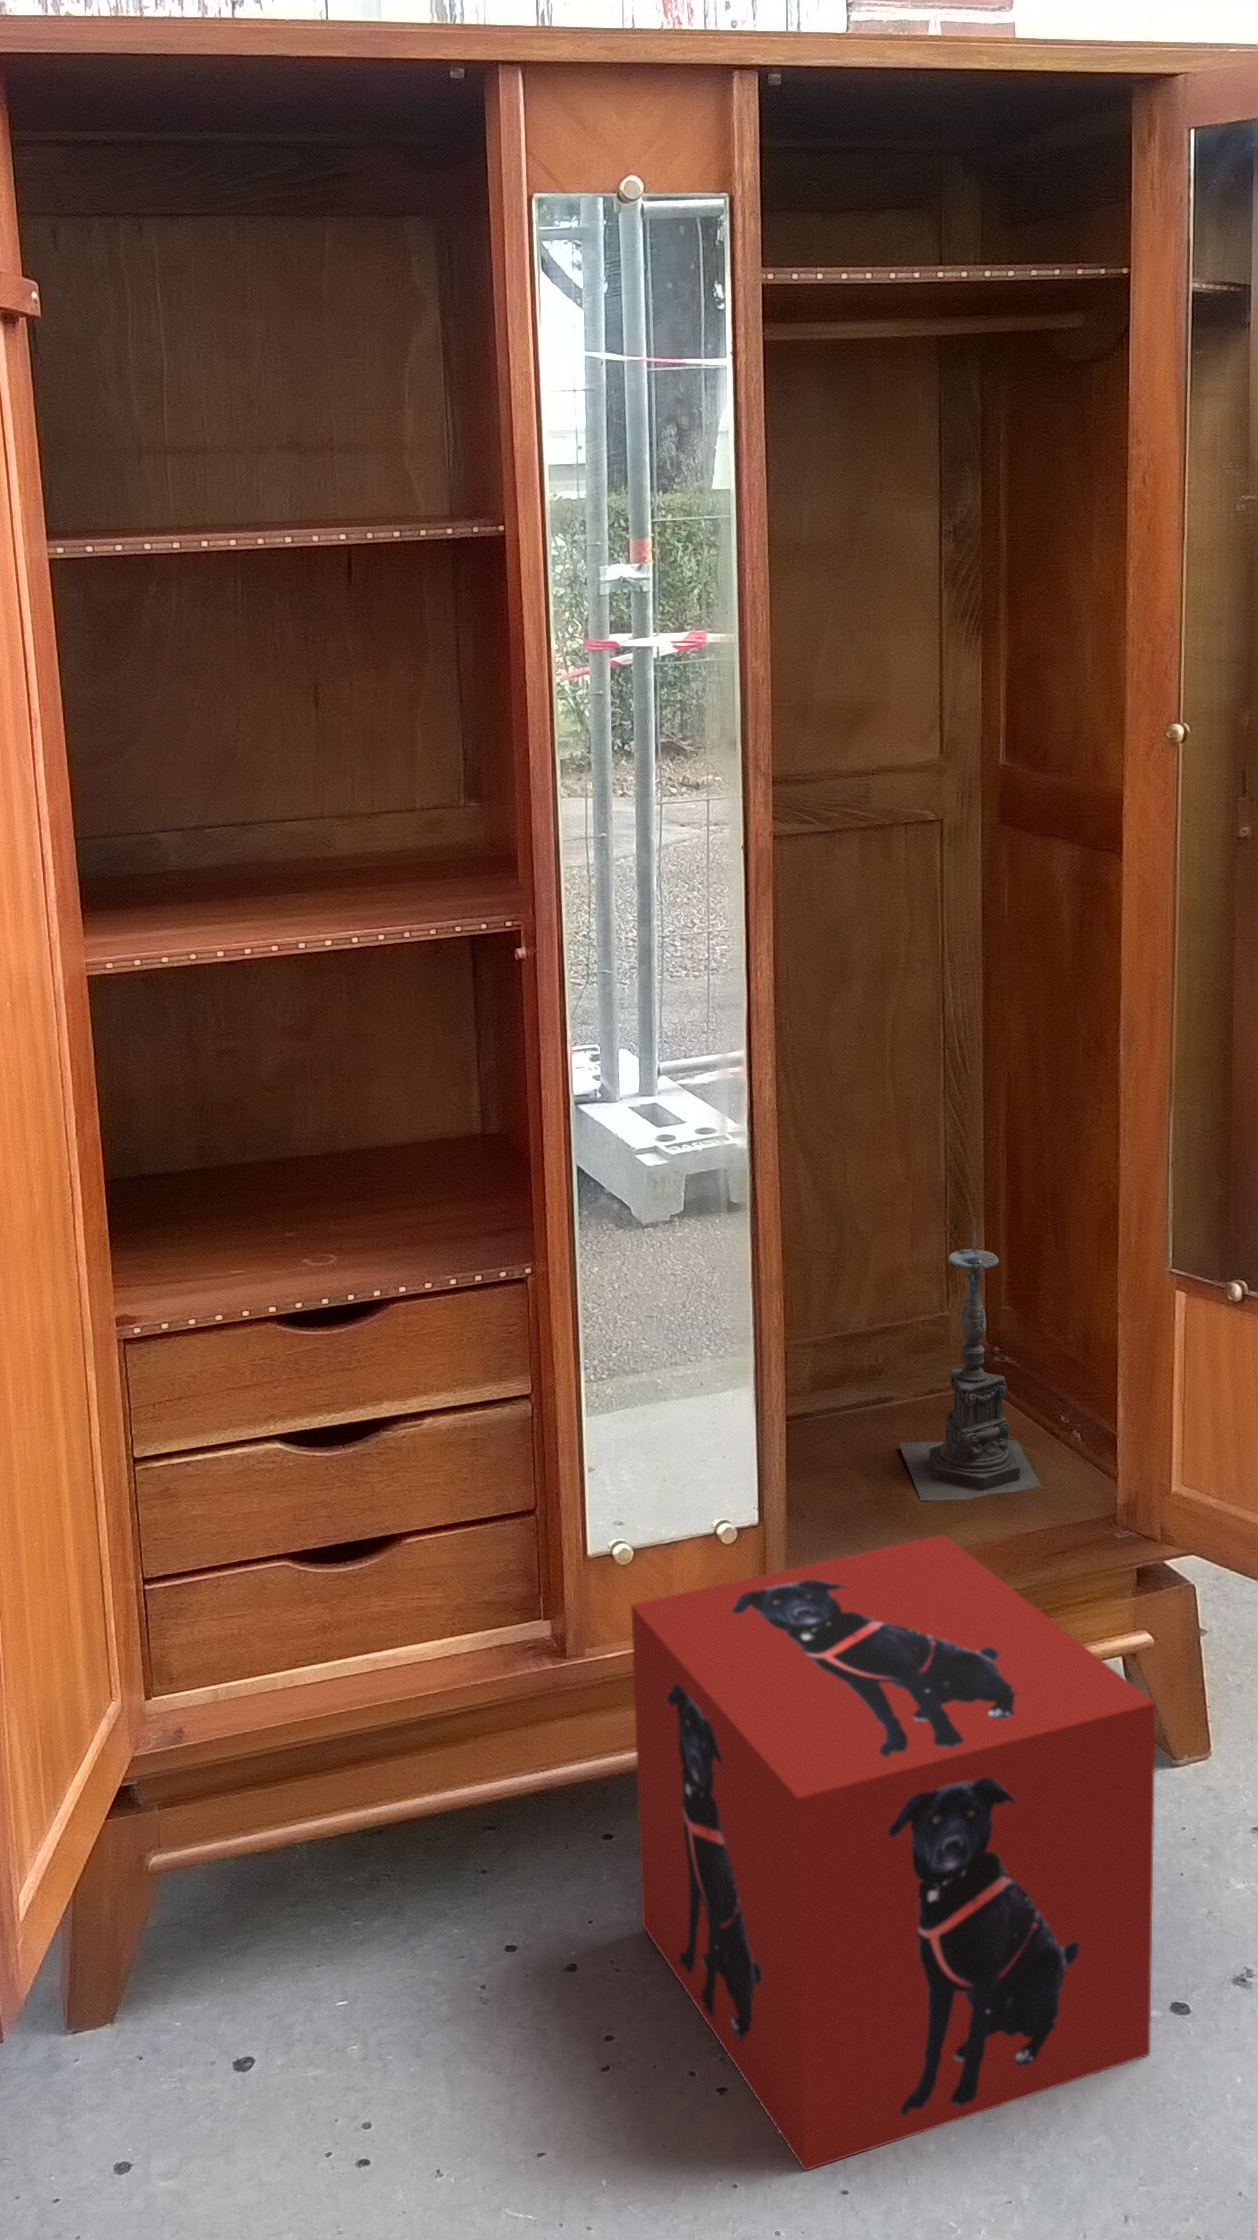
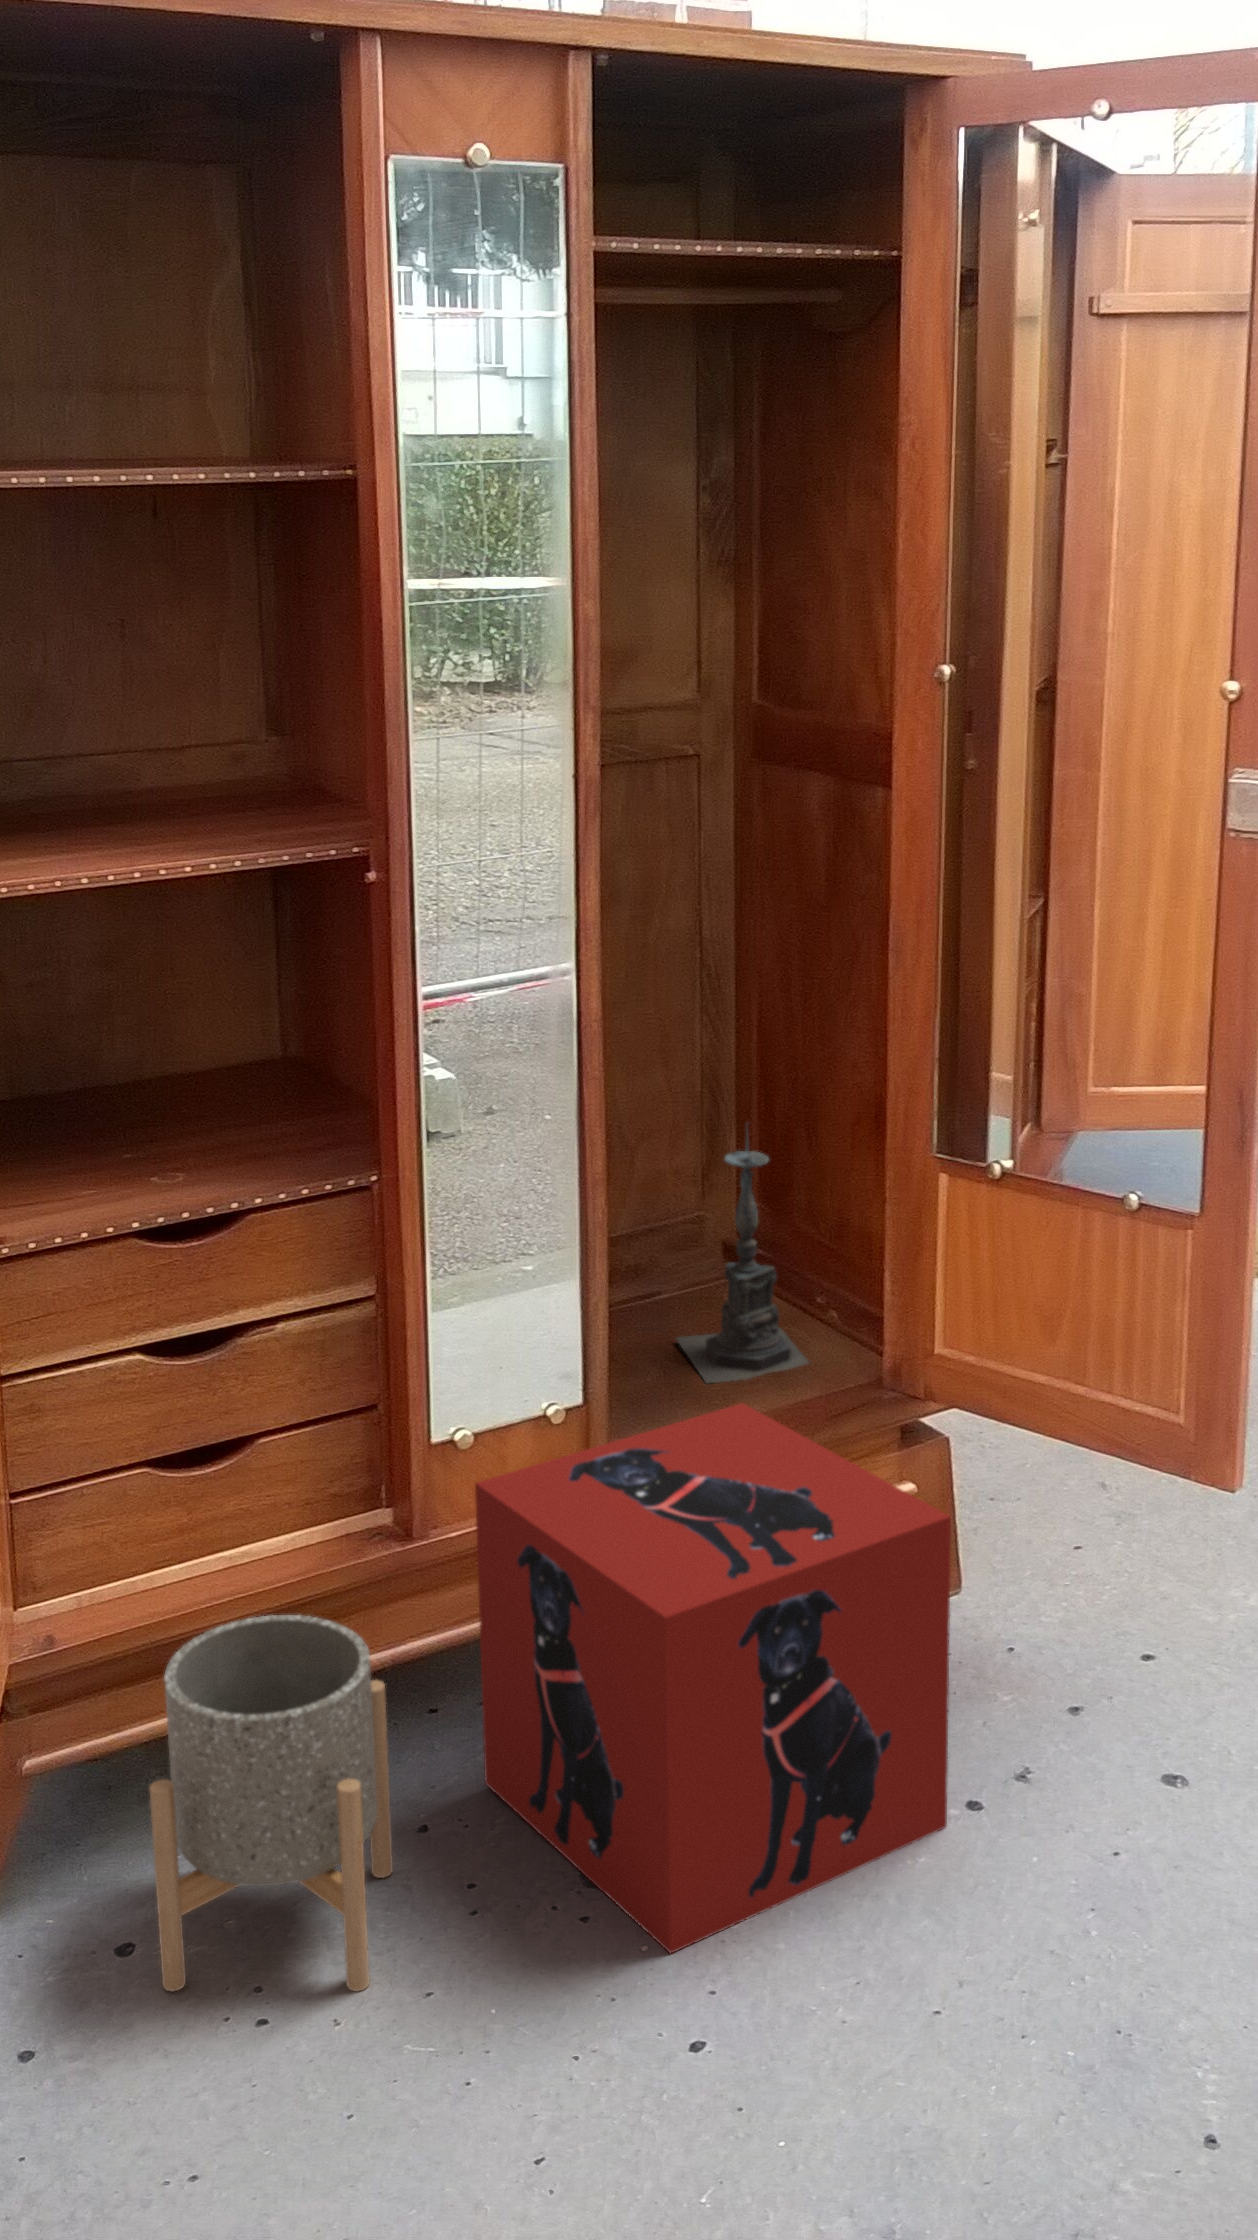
planter: none [248,1732,526,2162] -> present [150,1615,393,1992]

